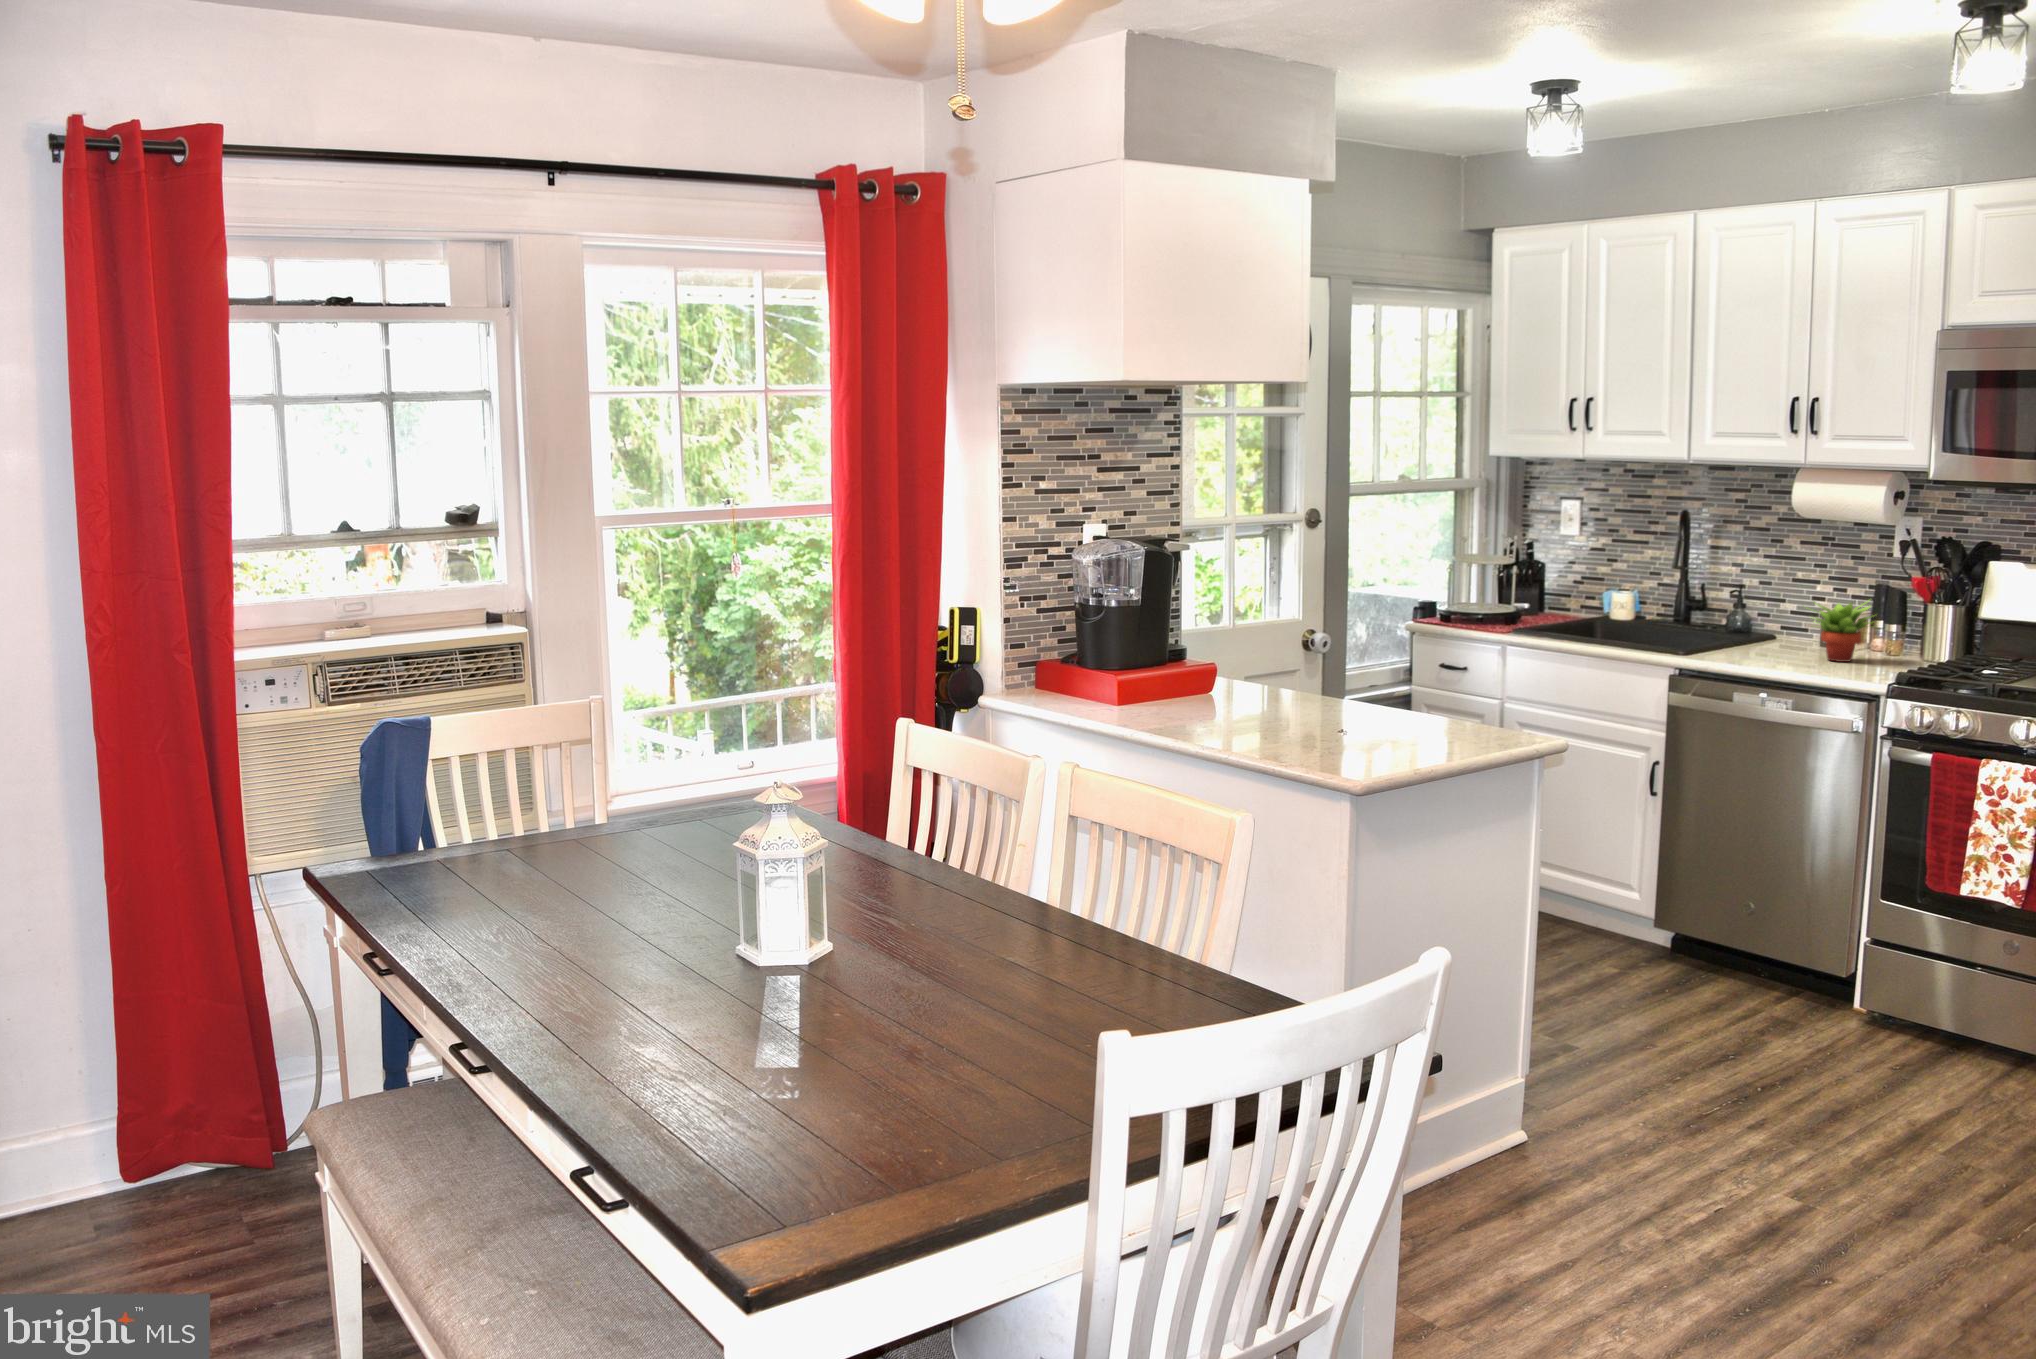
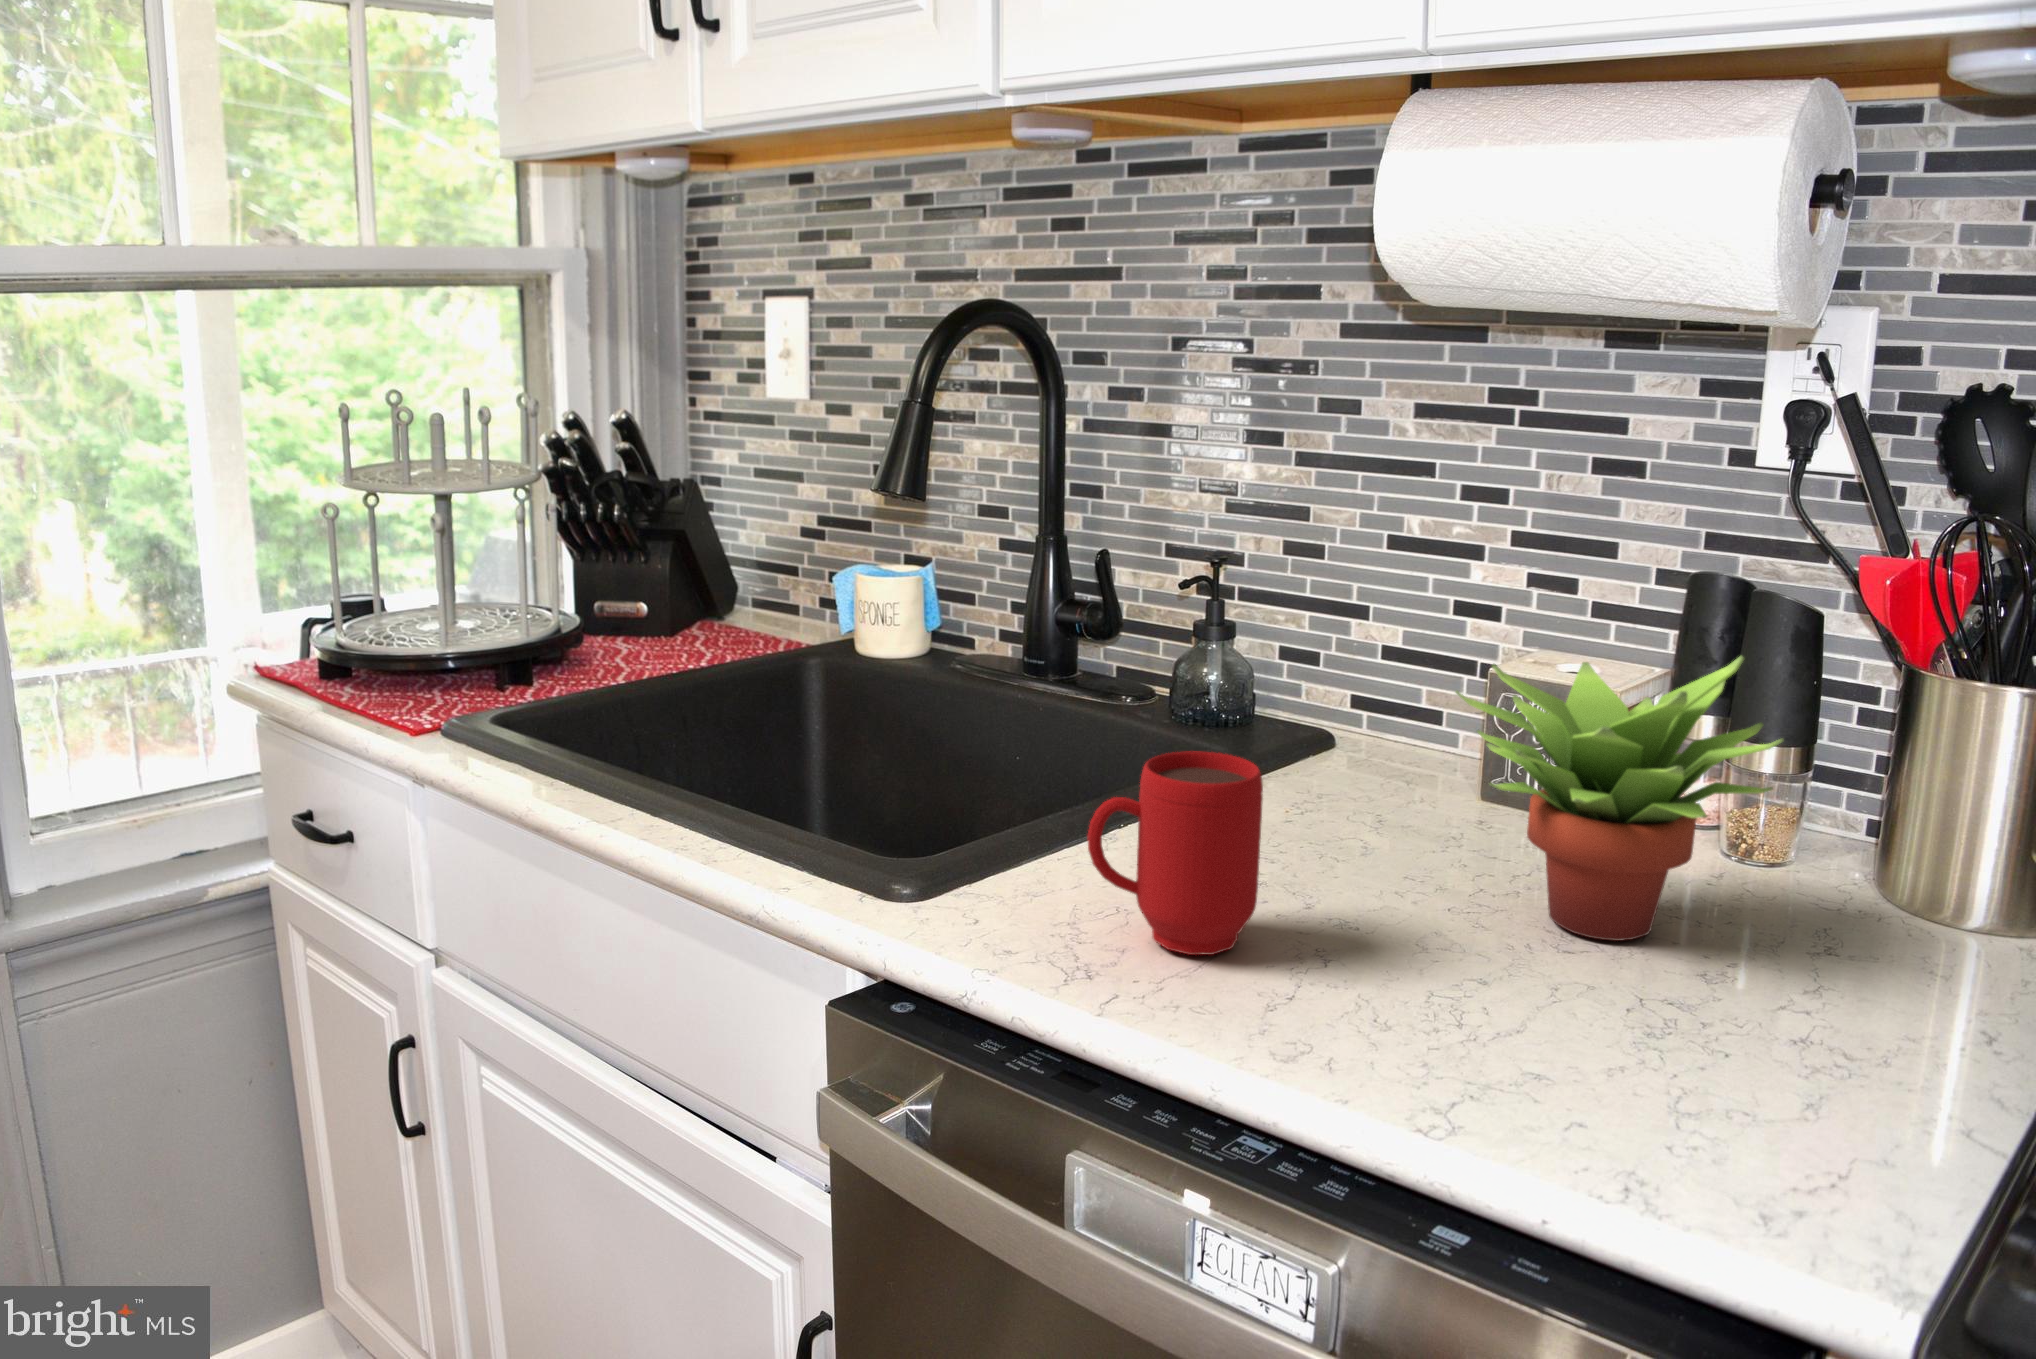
mug: none [1715,618,1756,660] -> present [1087,751,1263,955]

